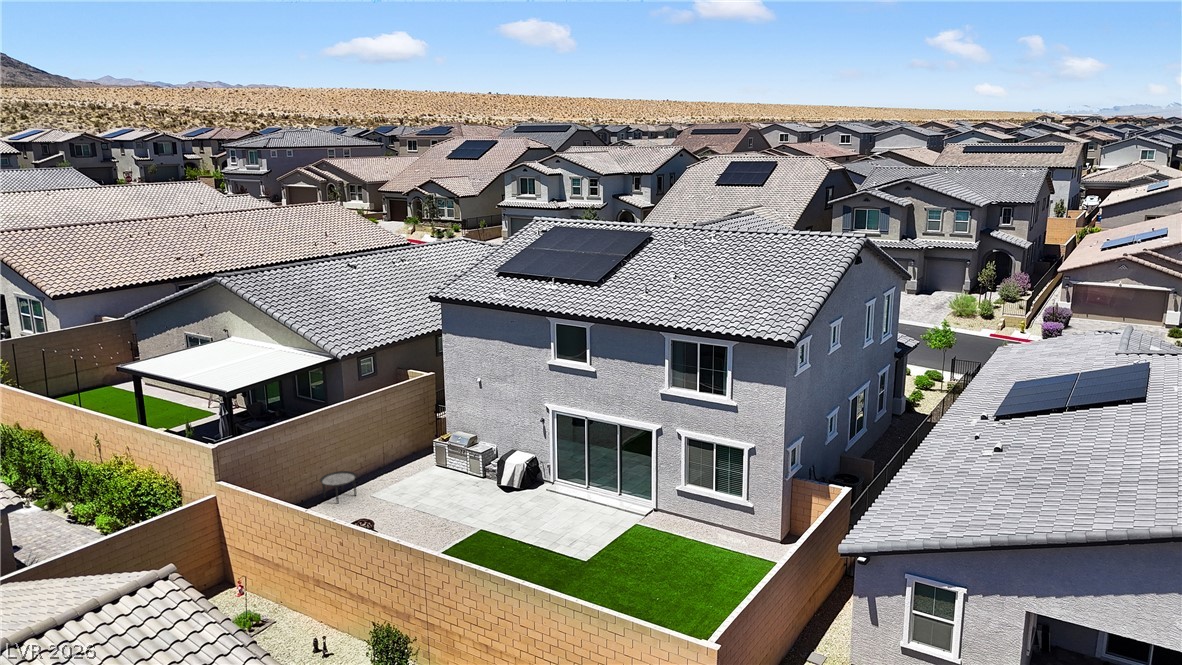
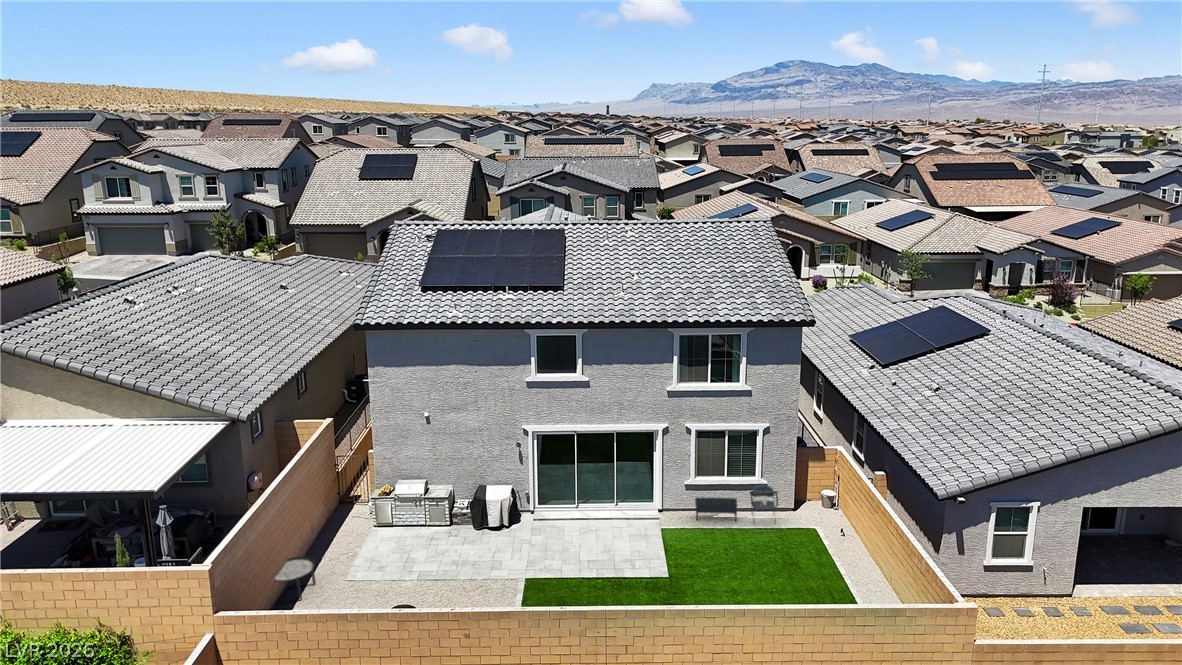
bench: none [678,504,722,536] -> present [695,497,737,521]
chair: none [725,506,757,548] -> present [750,485,778,524]

